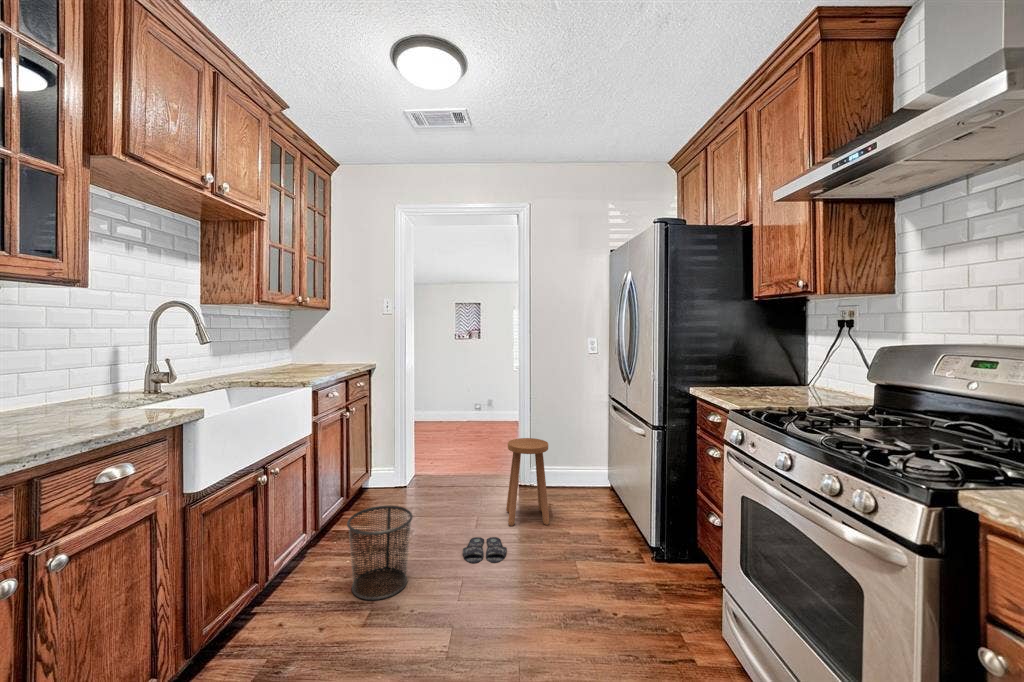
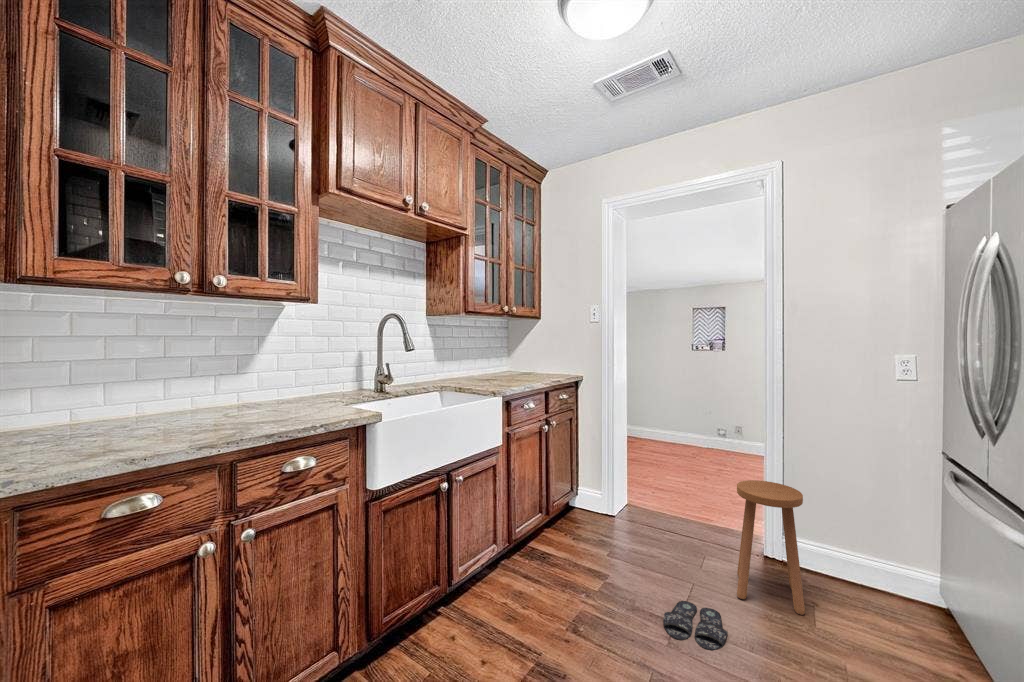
waste bin: present [347,505,413,600] -> none [522,534,594,647]

